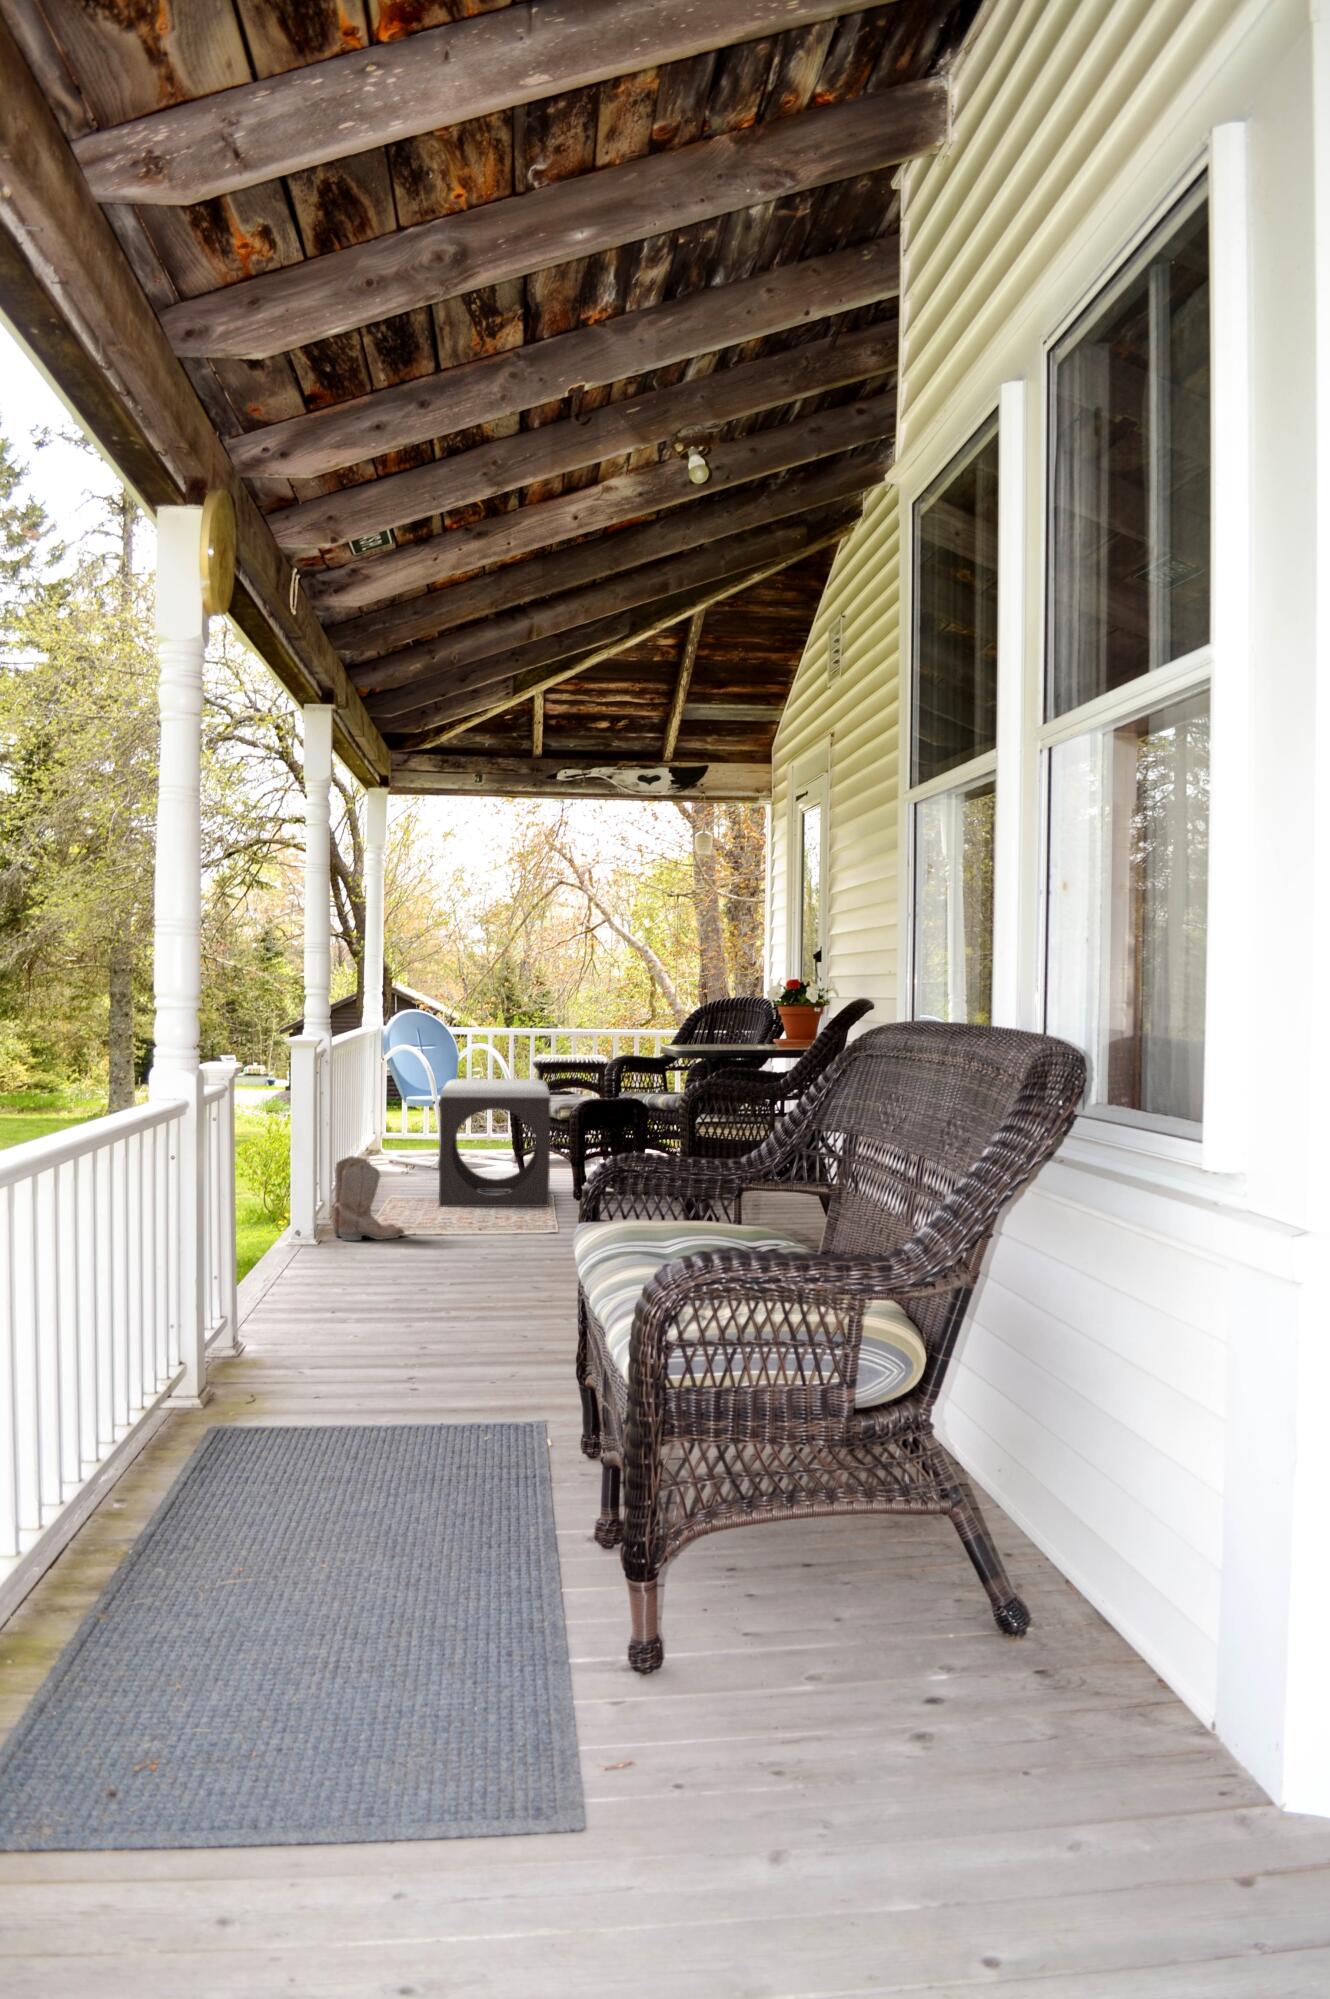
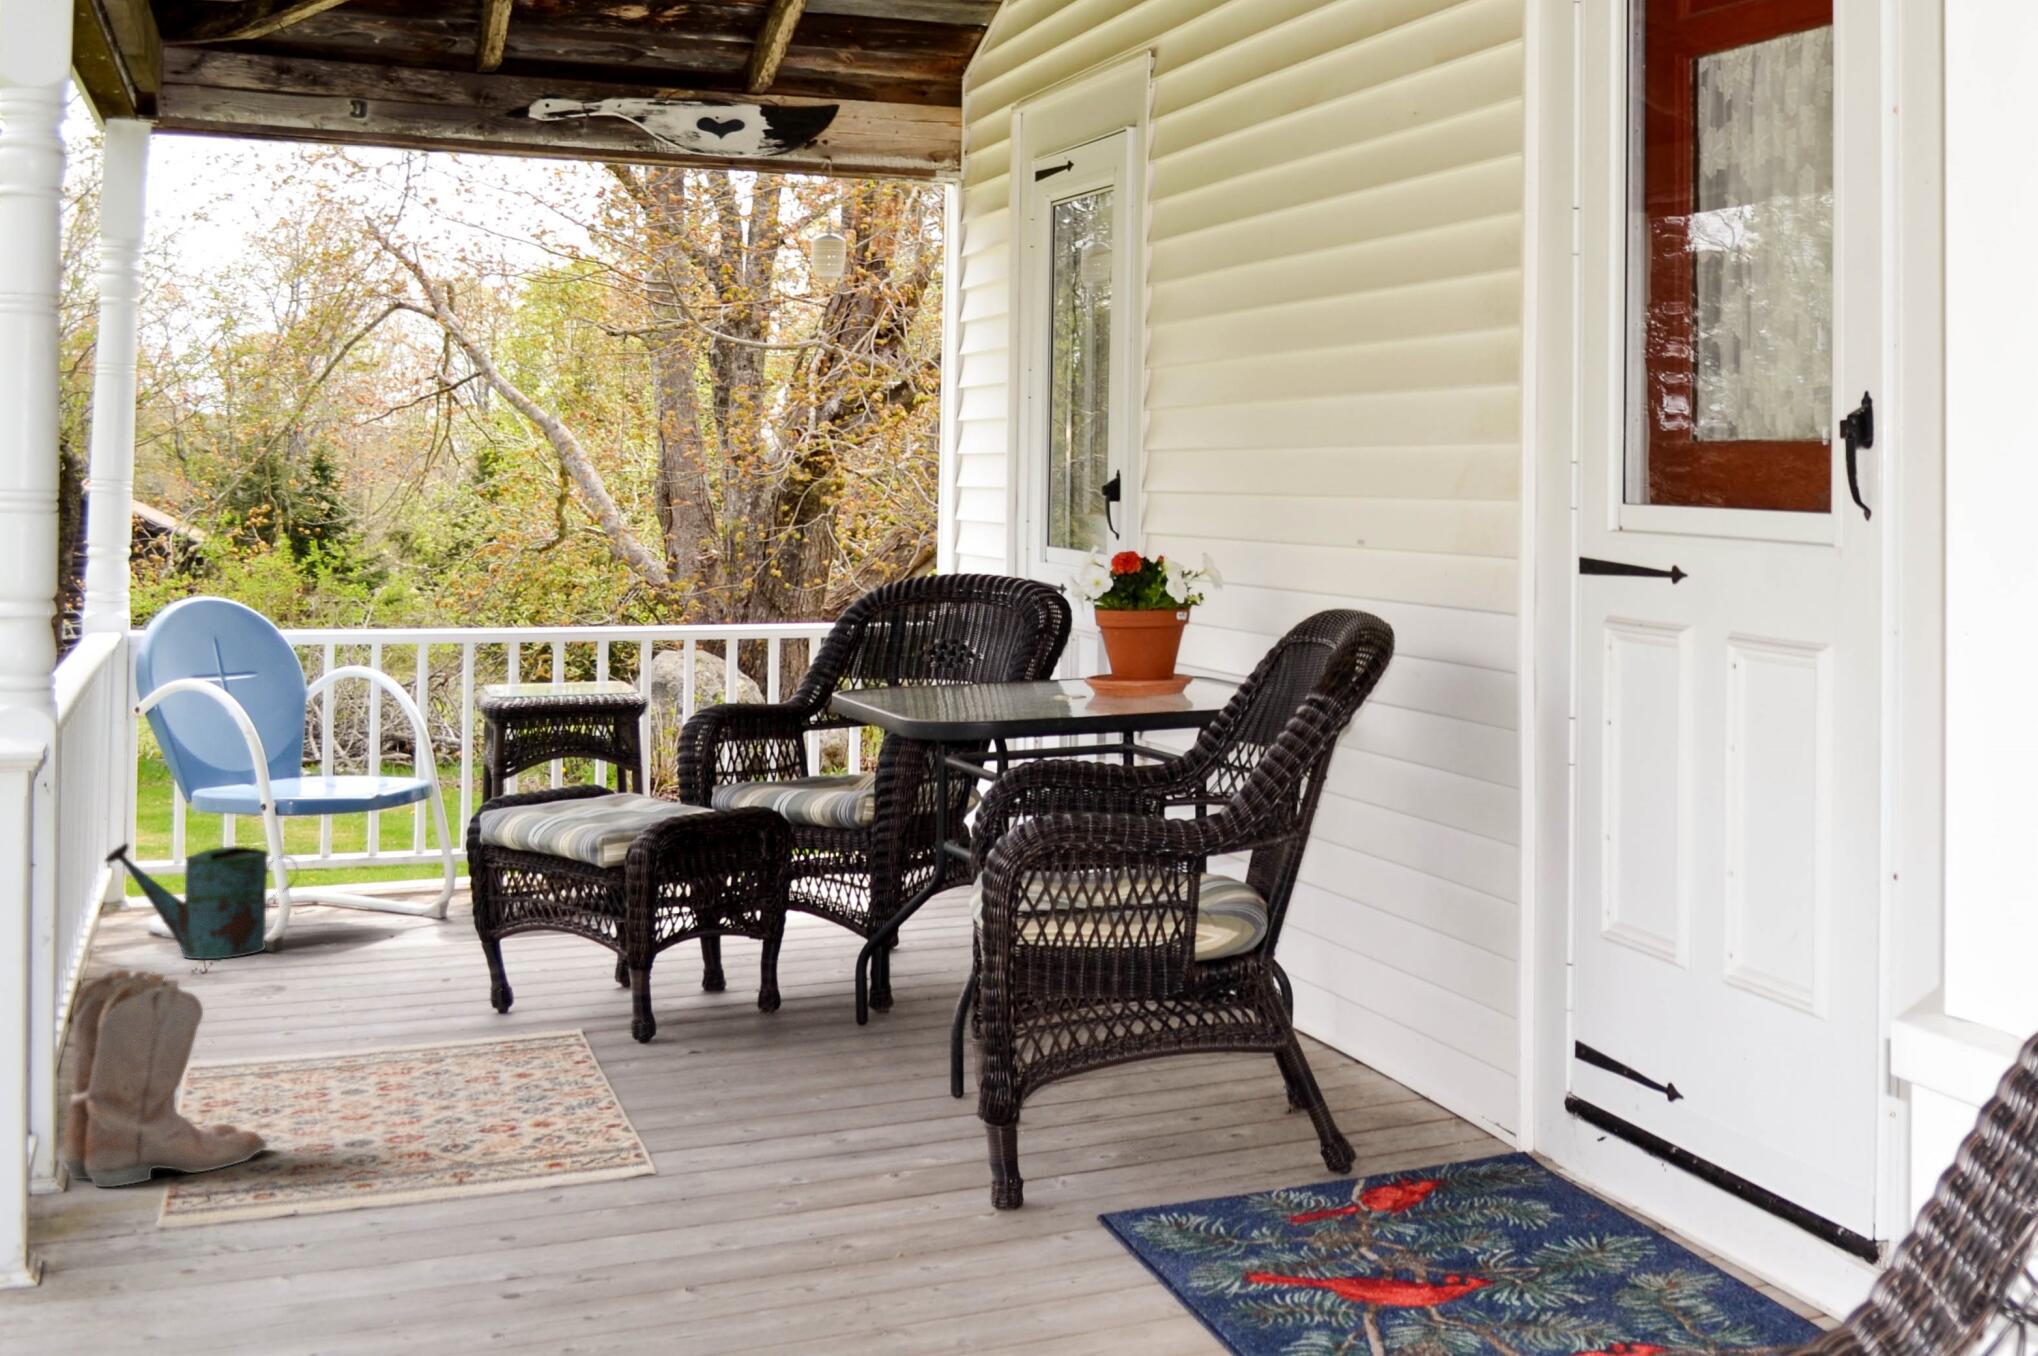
footstool: present [439,1079,551,1207] -> none [315,740,593,1053]
watering can: none [371,1117,447,1171] -> present [105,844,284,959]

